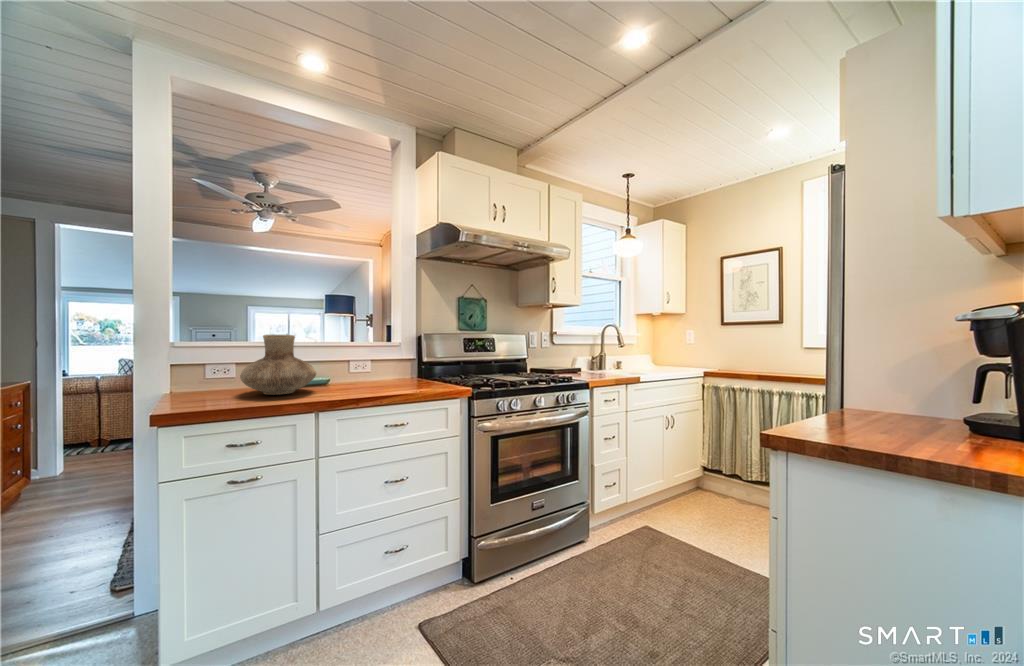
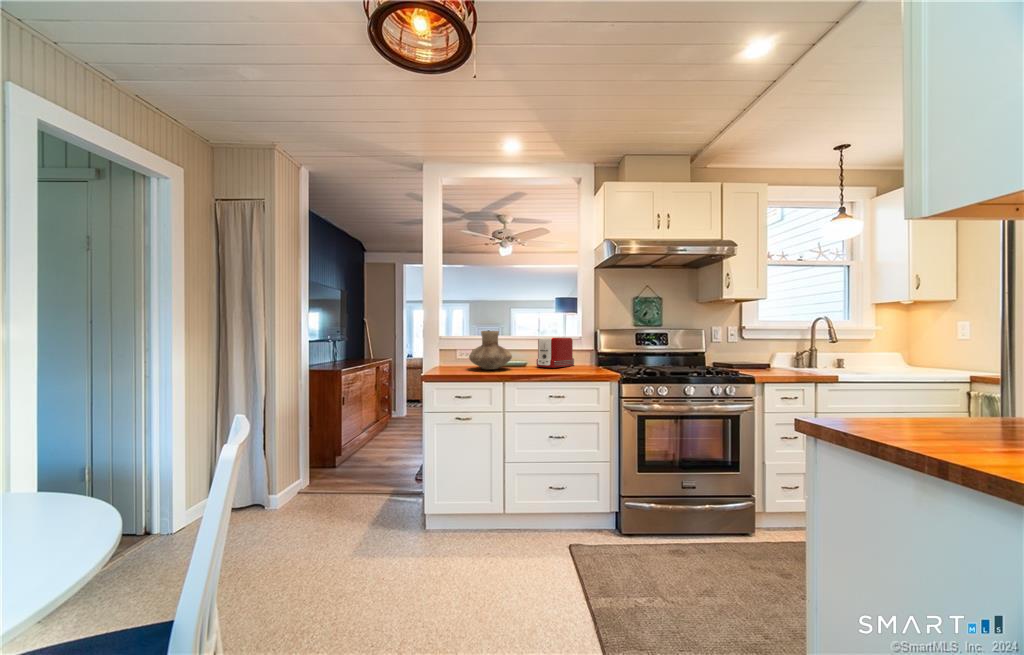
toaster: none [348,343,396,385] -> present [536,338,574,368]

